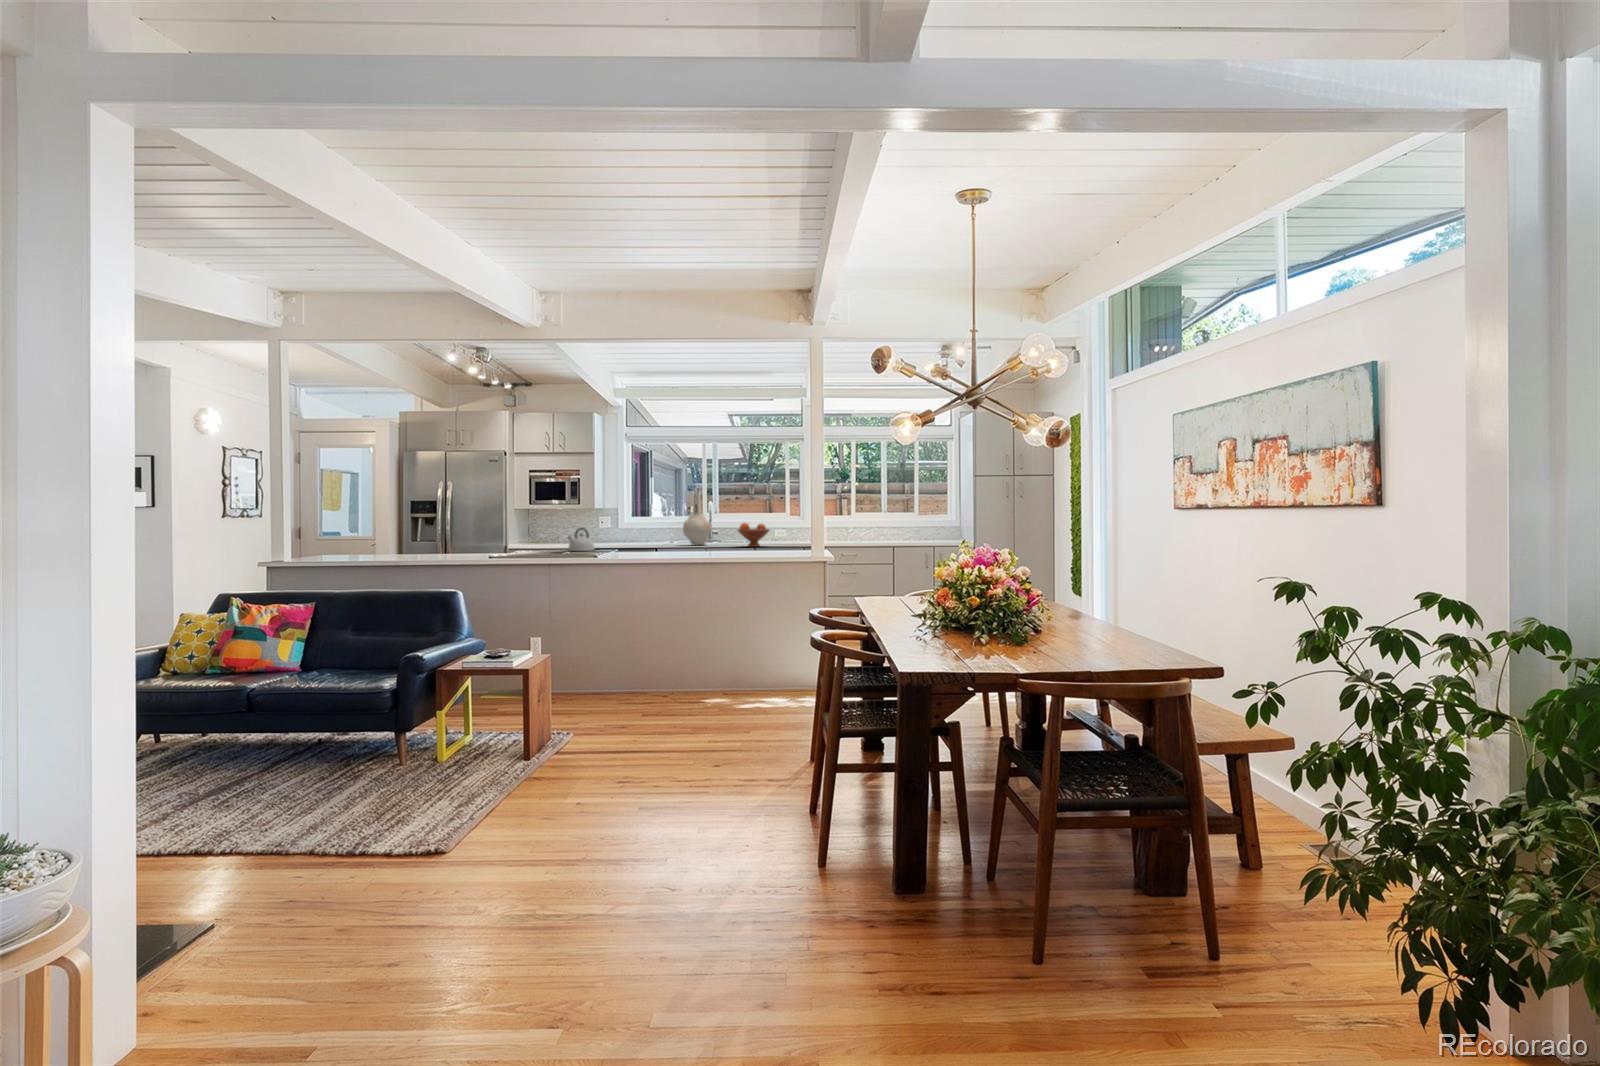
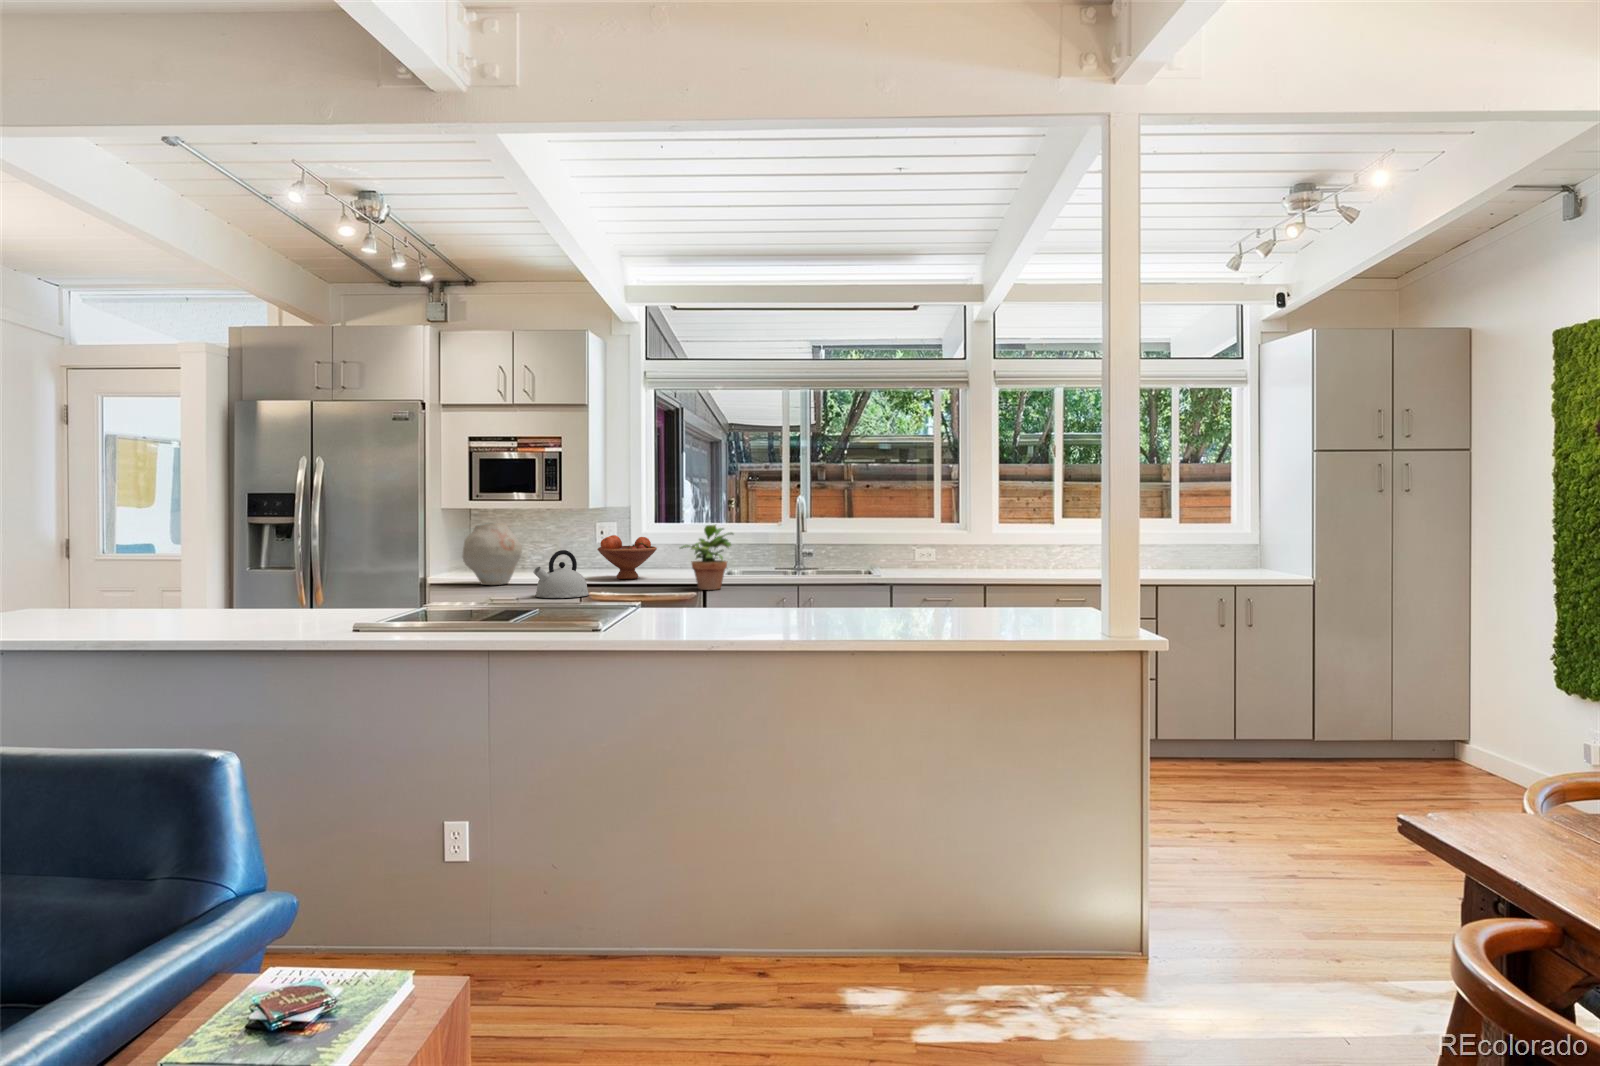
vase: present [683,514,712,545] -> present [462,523,522,585]
potted plant: none [642,515,671,549] -> present [680,525,733,590]
fruit bowl: present [738,523,770,547] -> present [597,535,657,579]

